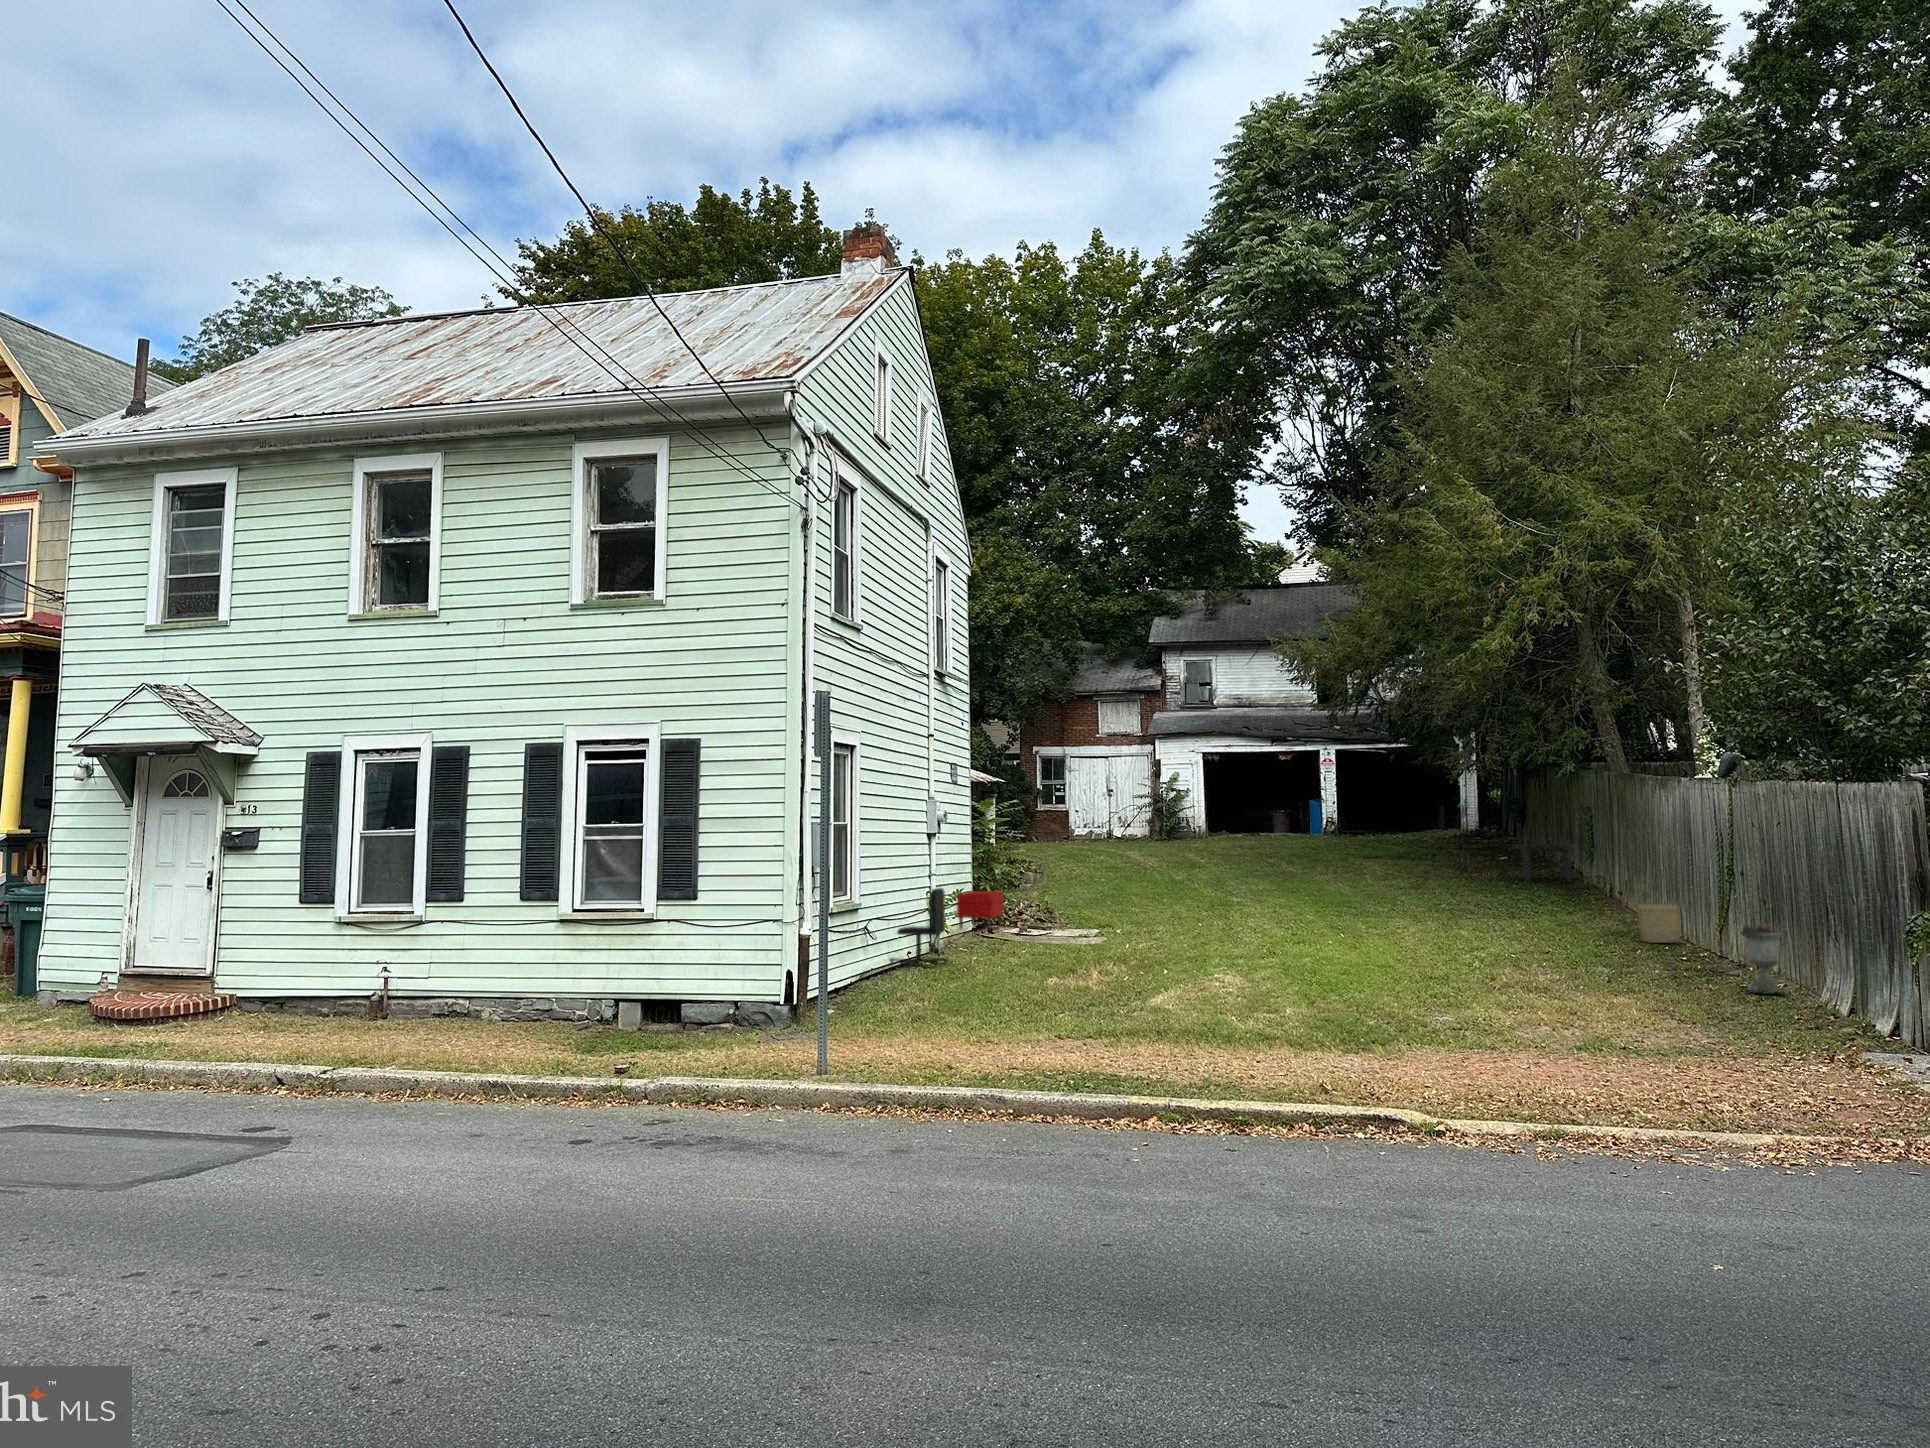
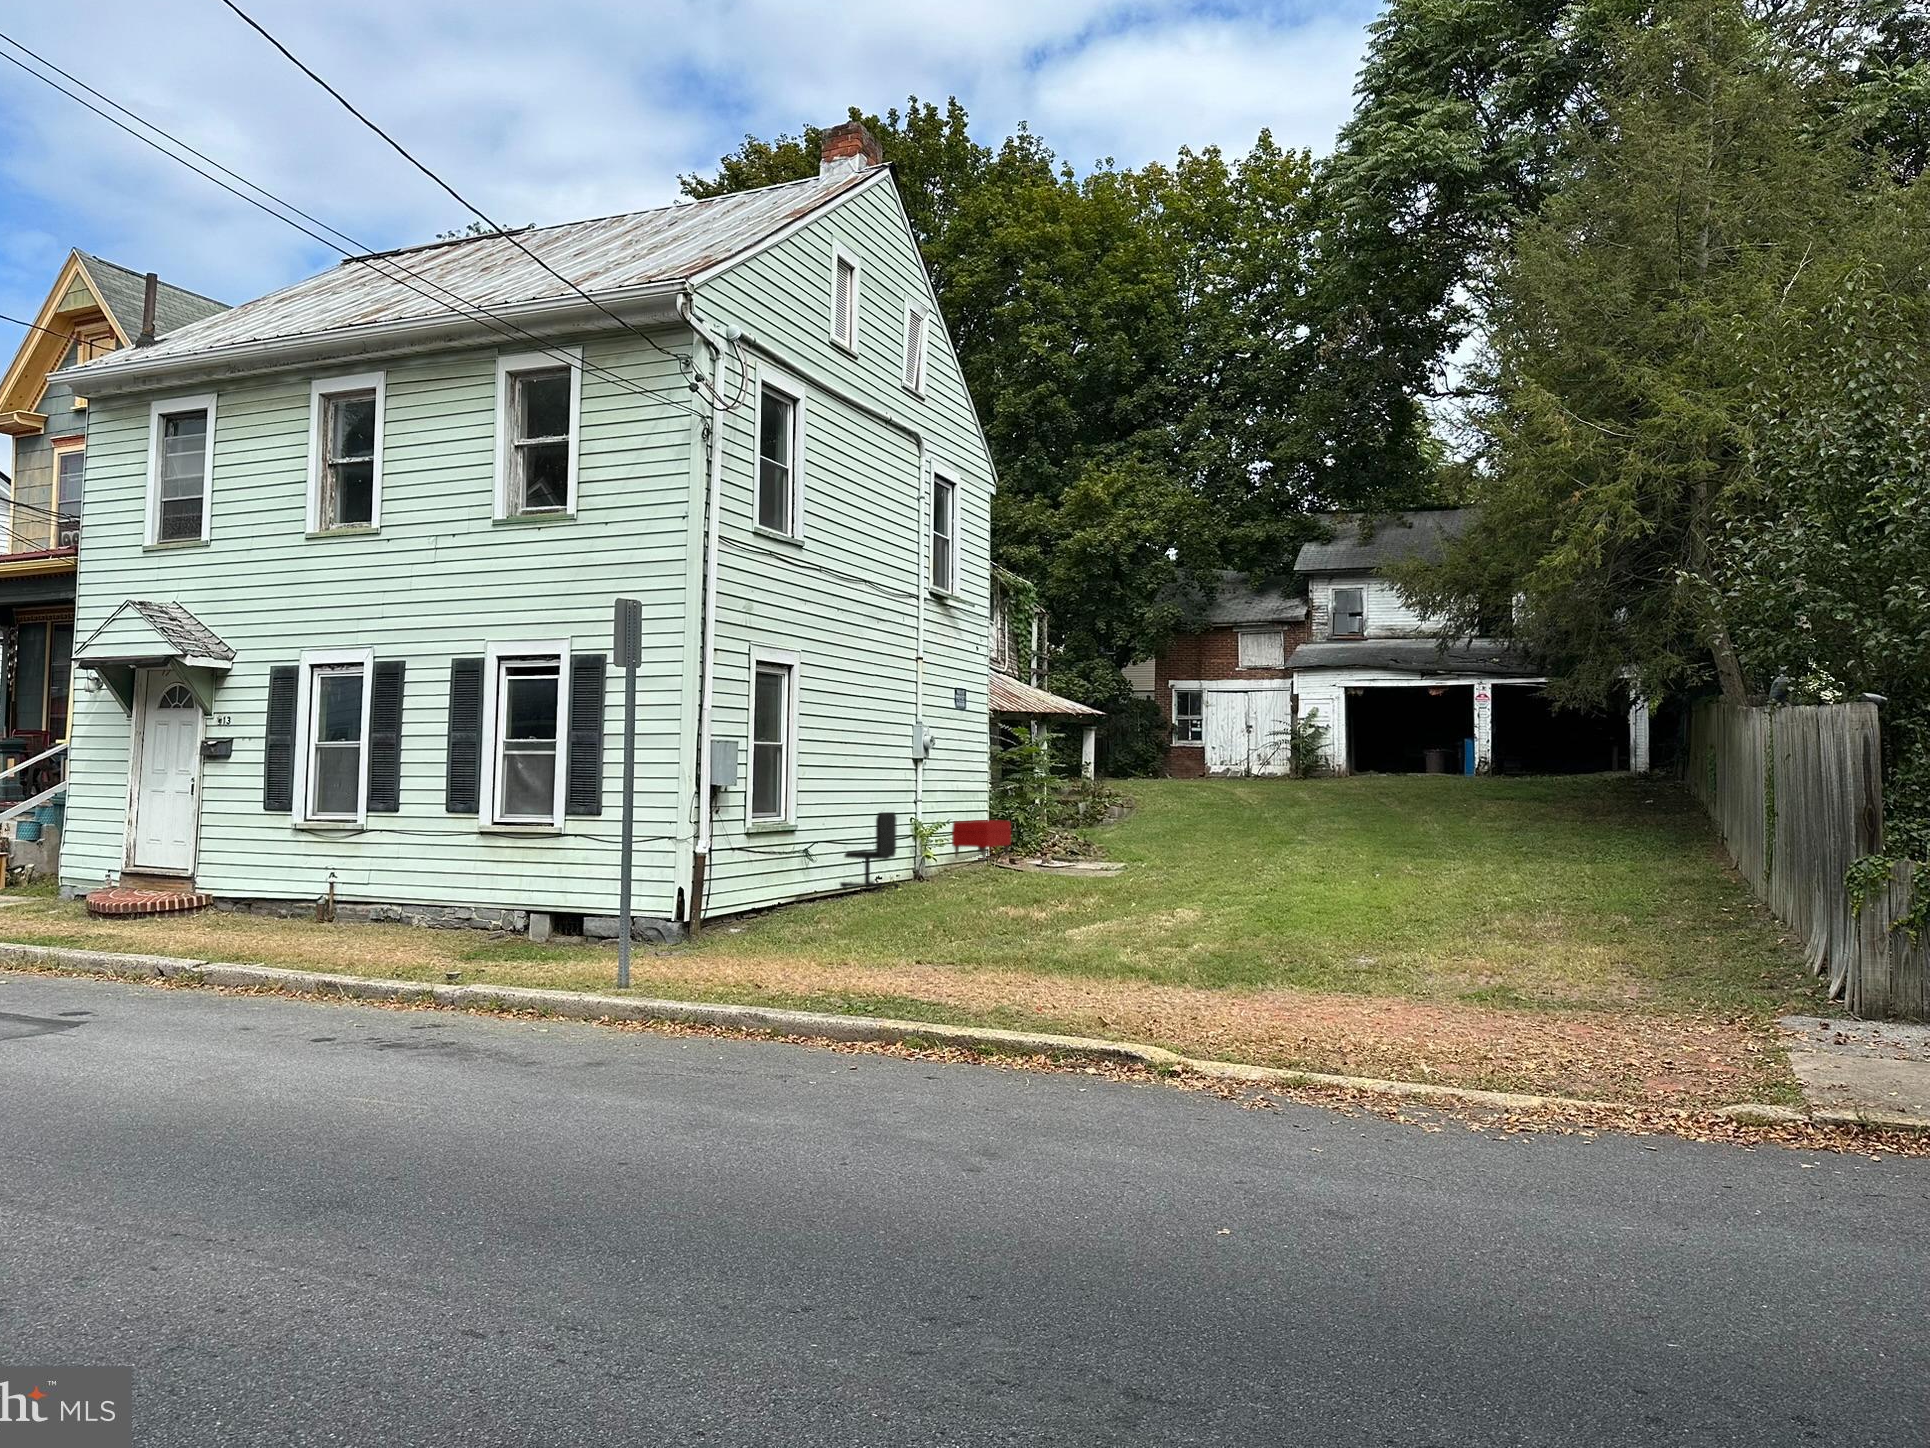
round table: present [1514,844,1577,881] -> none [1614,786,1691,827]
woven basket: present [1637,904,1680,943] -> none [1673,849,1722,892]
planter: present [1740,925,1782,994] -> none [1710,868,1758,946]

